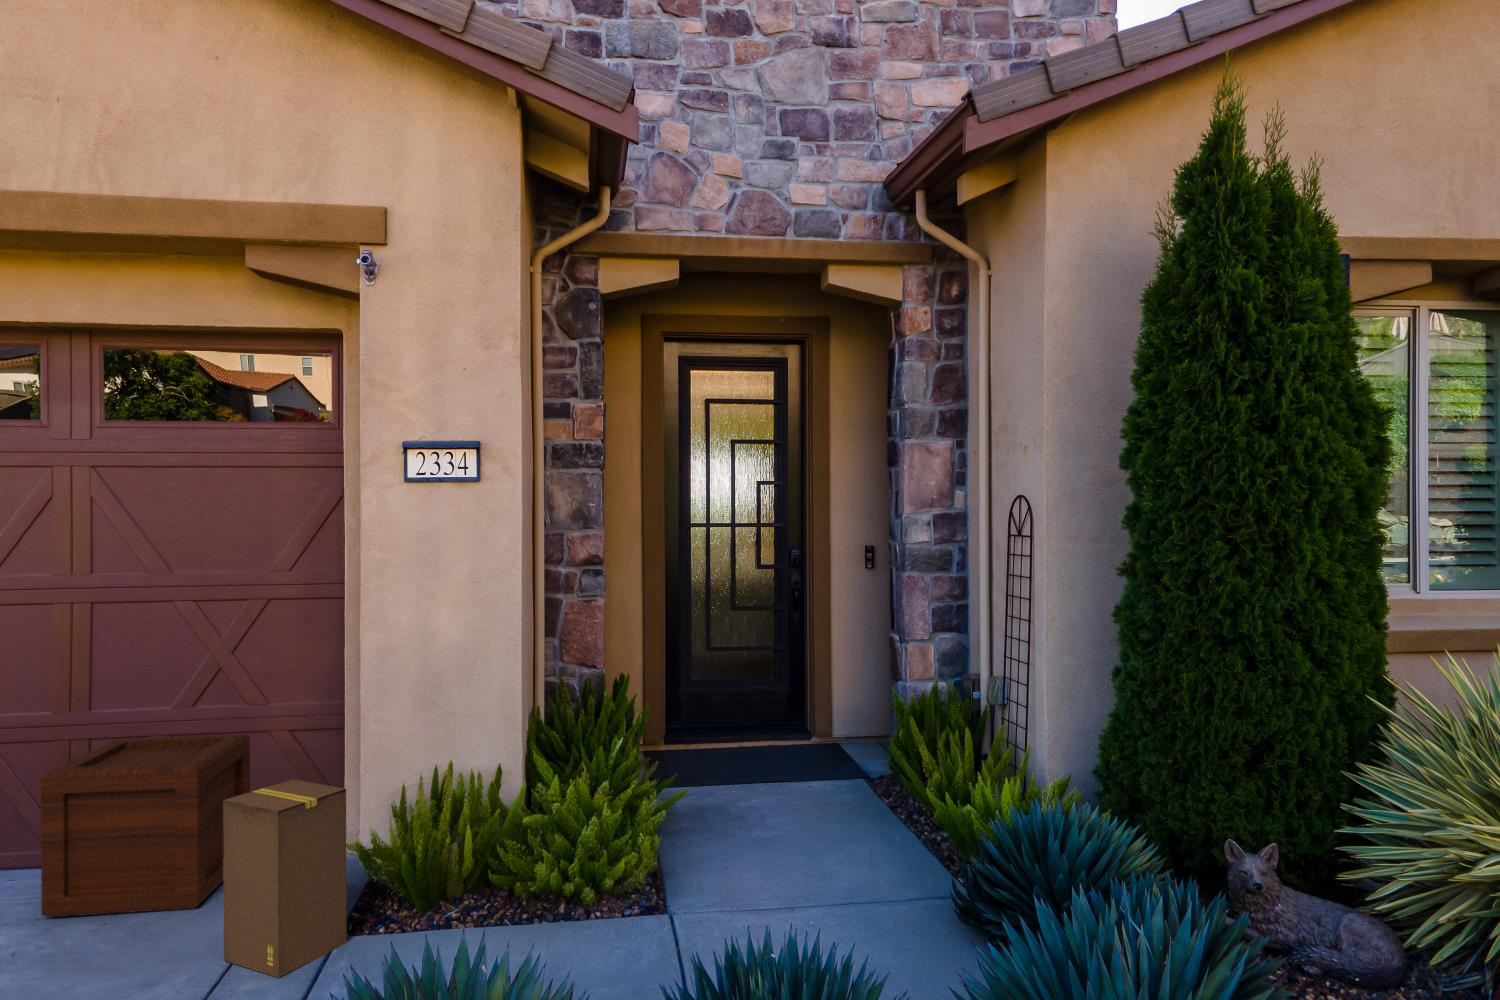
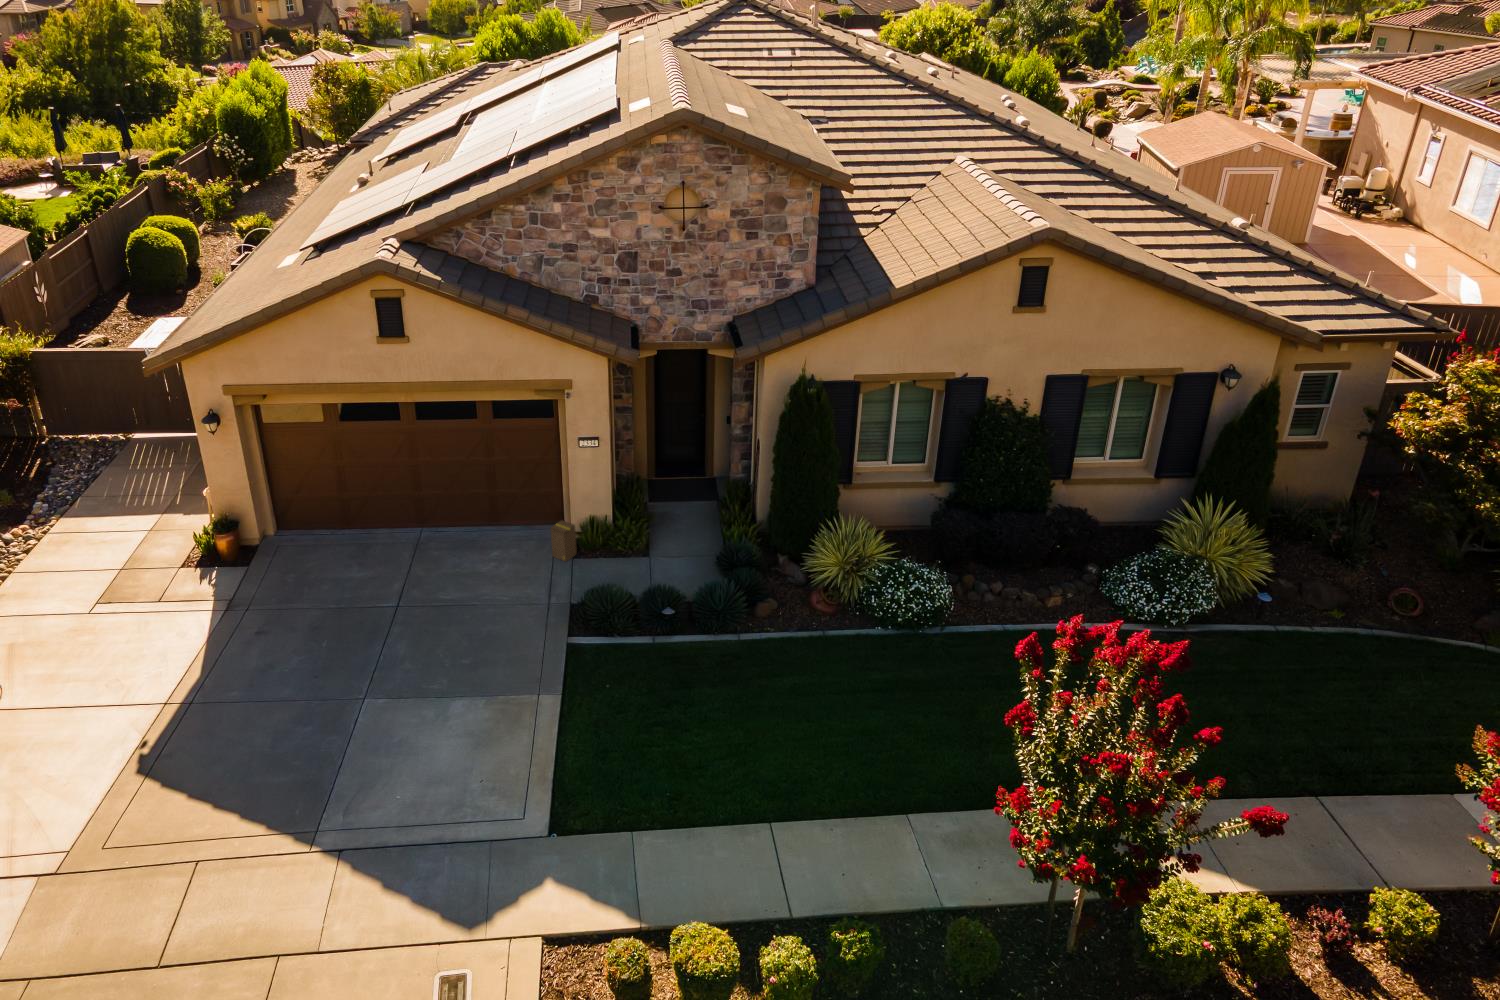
wooden crate: present [41,734,250,917] -> none [502,496,542,541]

